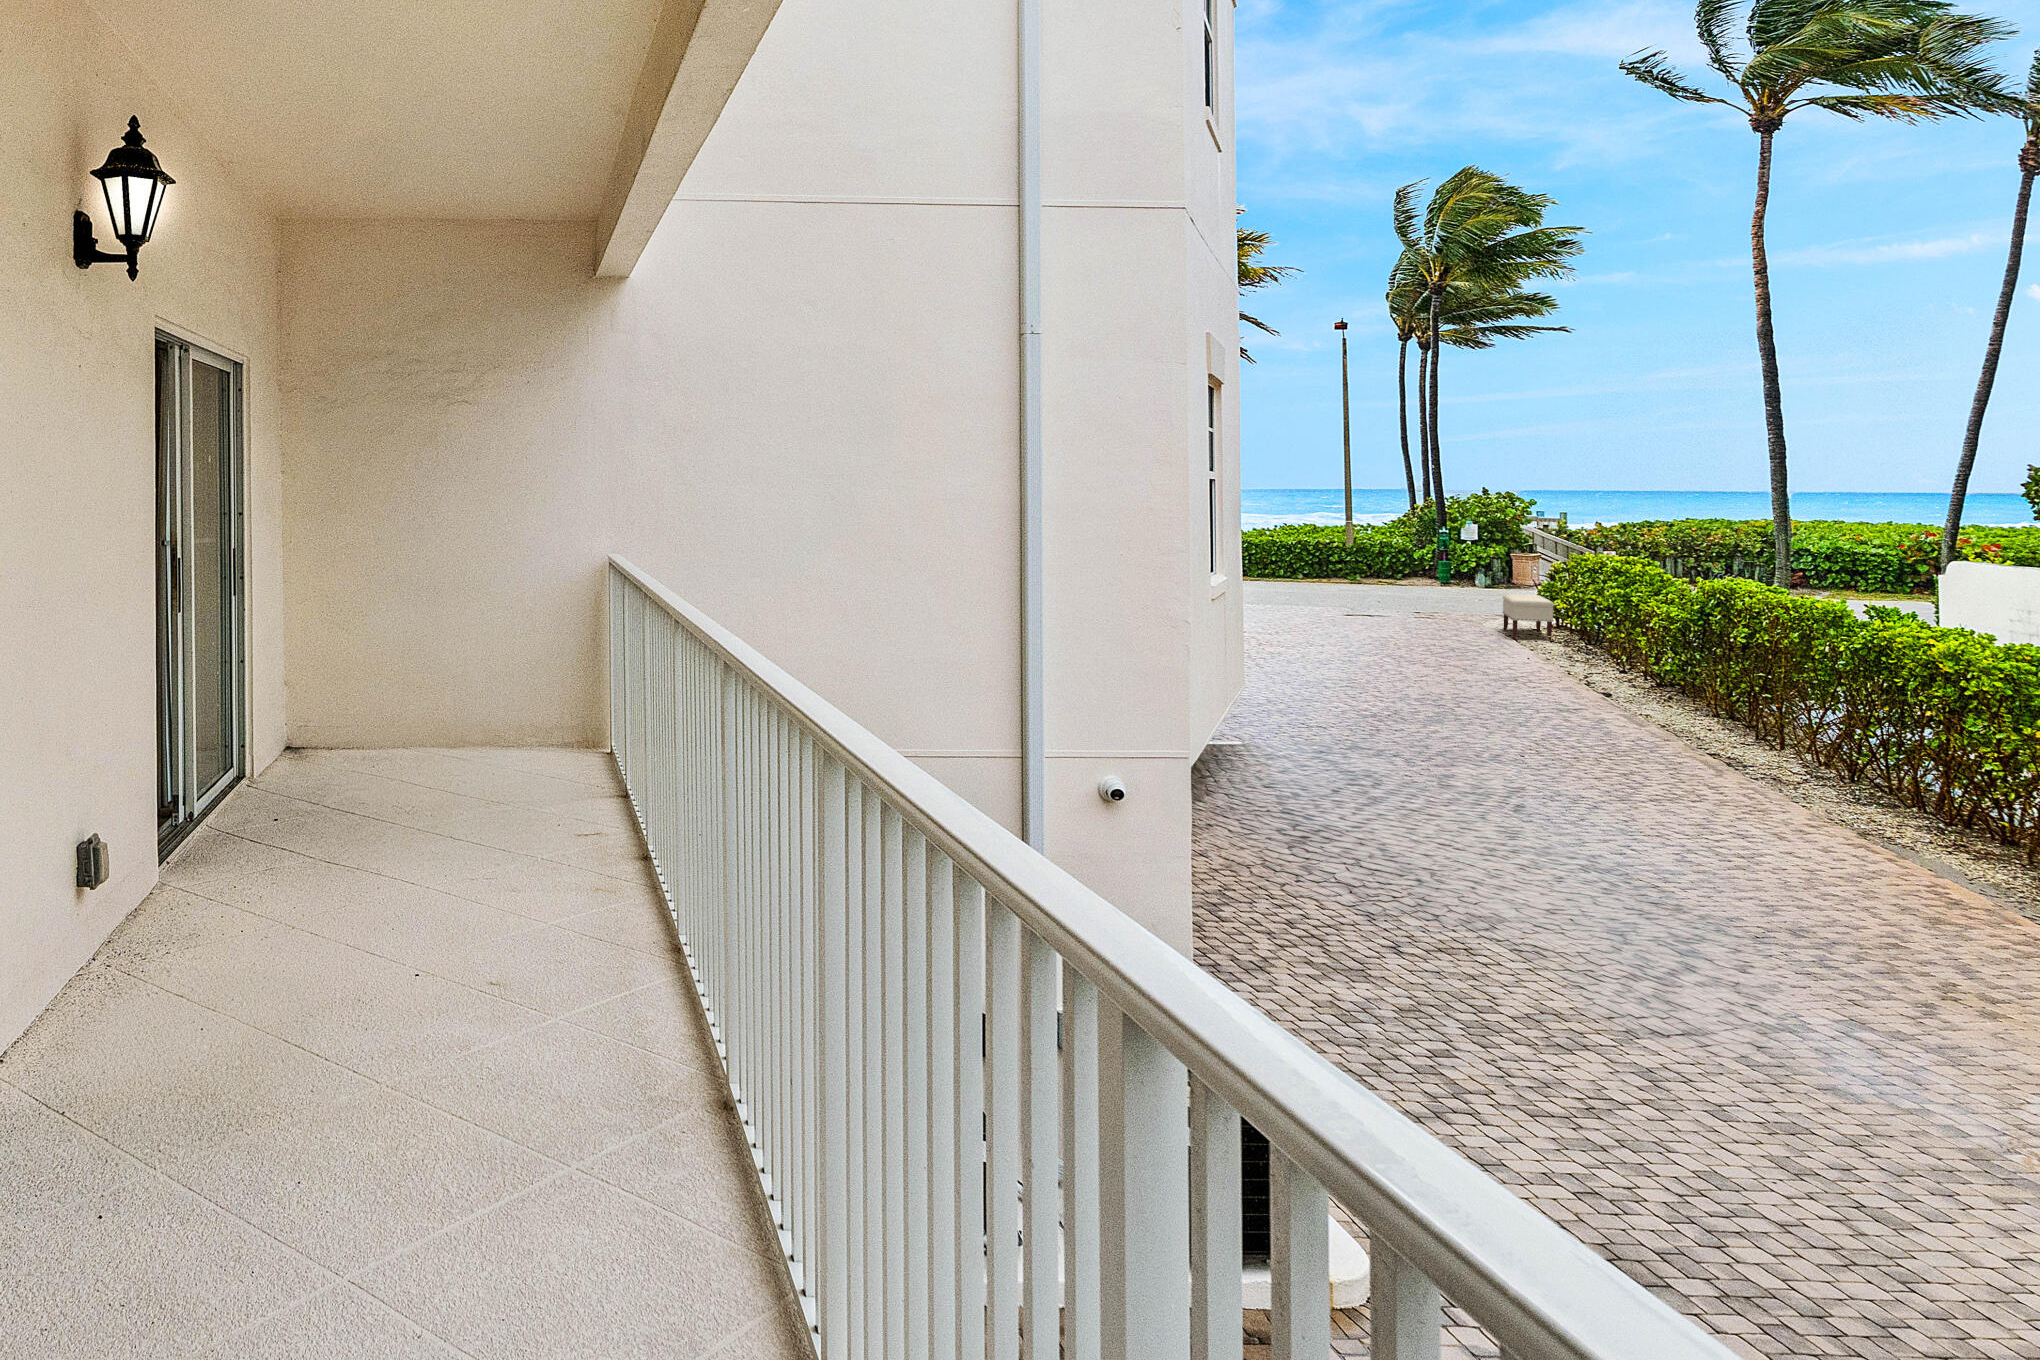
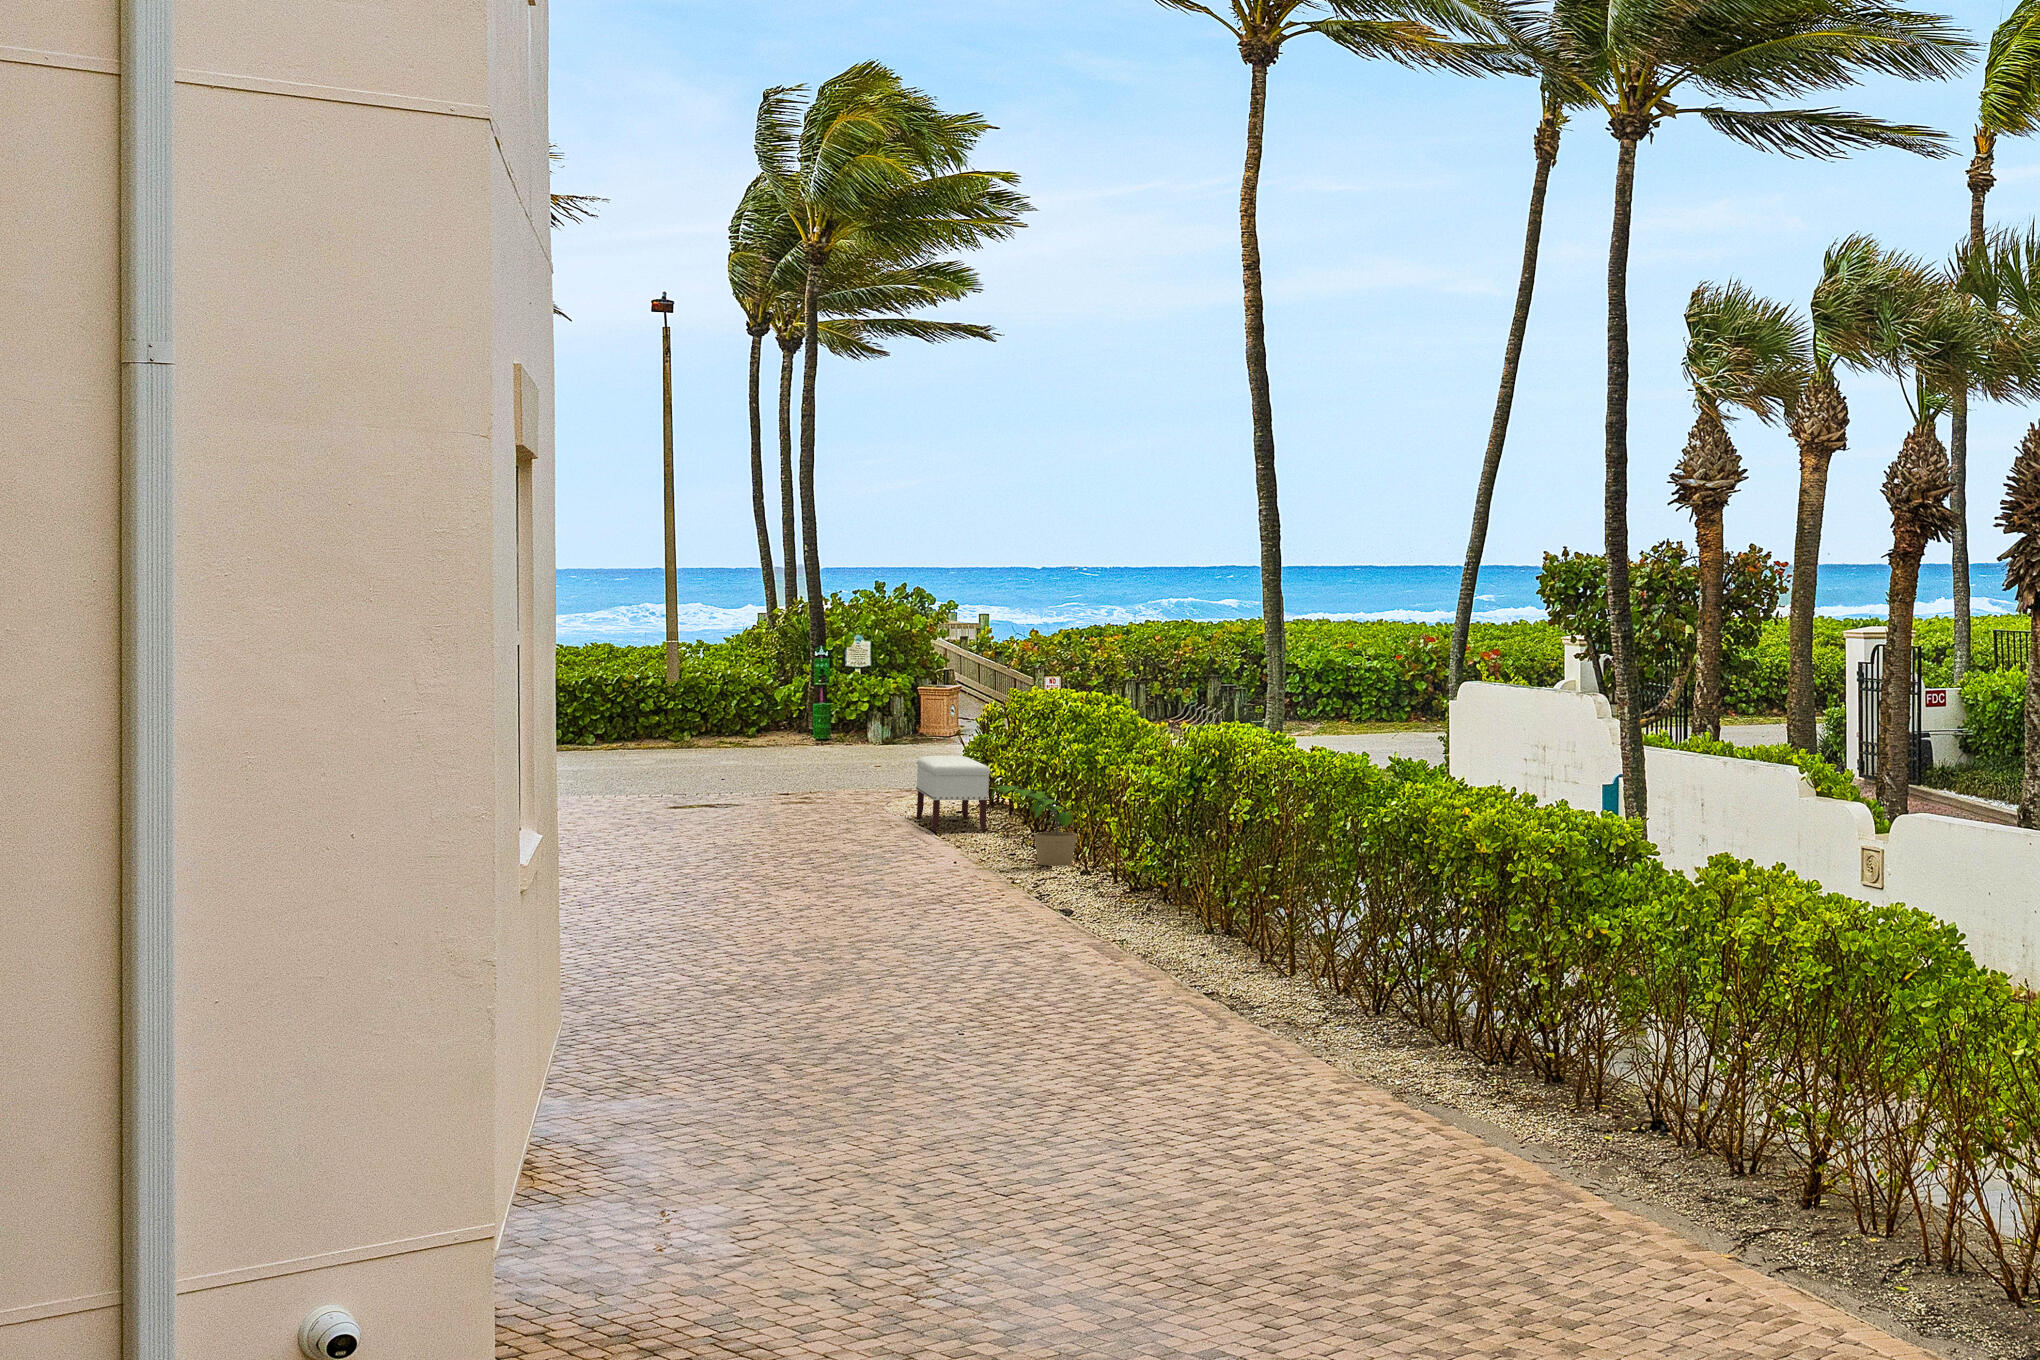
potted plant: none [1550,614,1616,664] -> present [992,785,1078,866]

